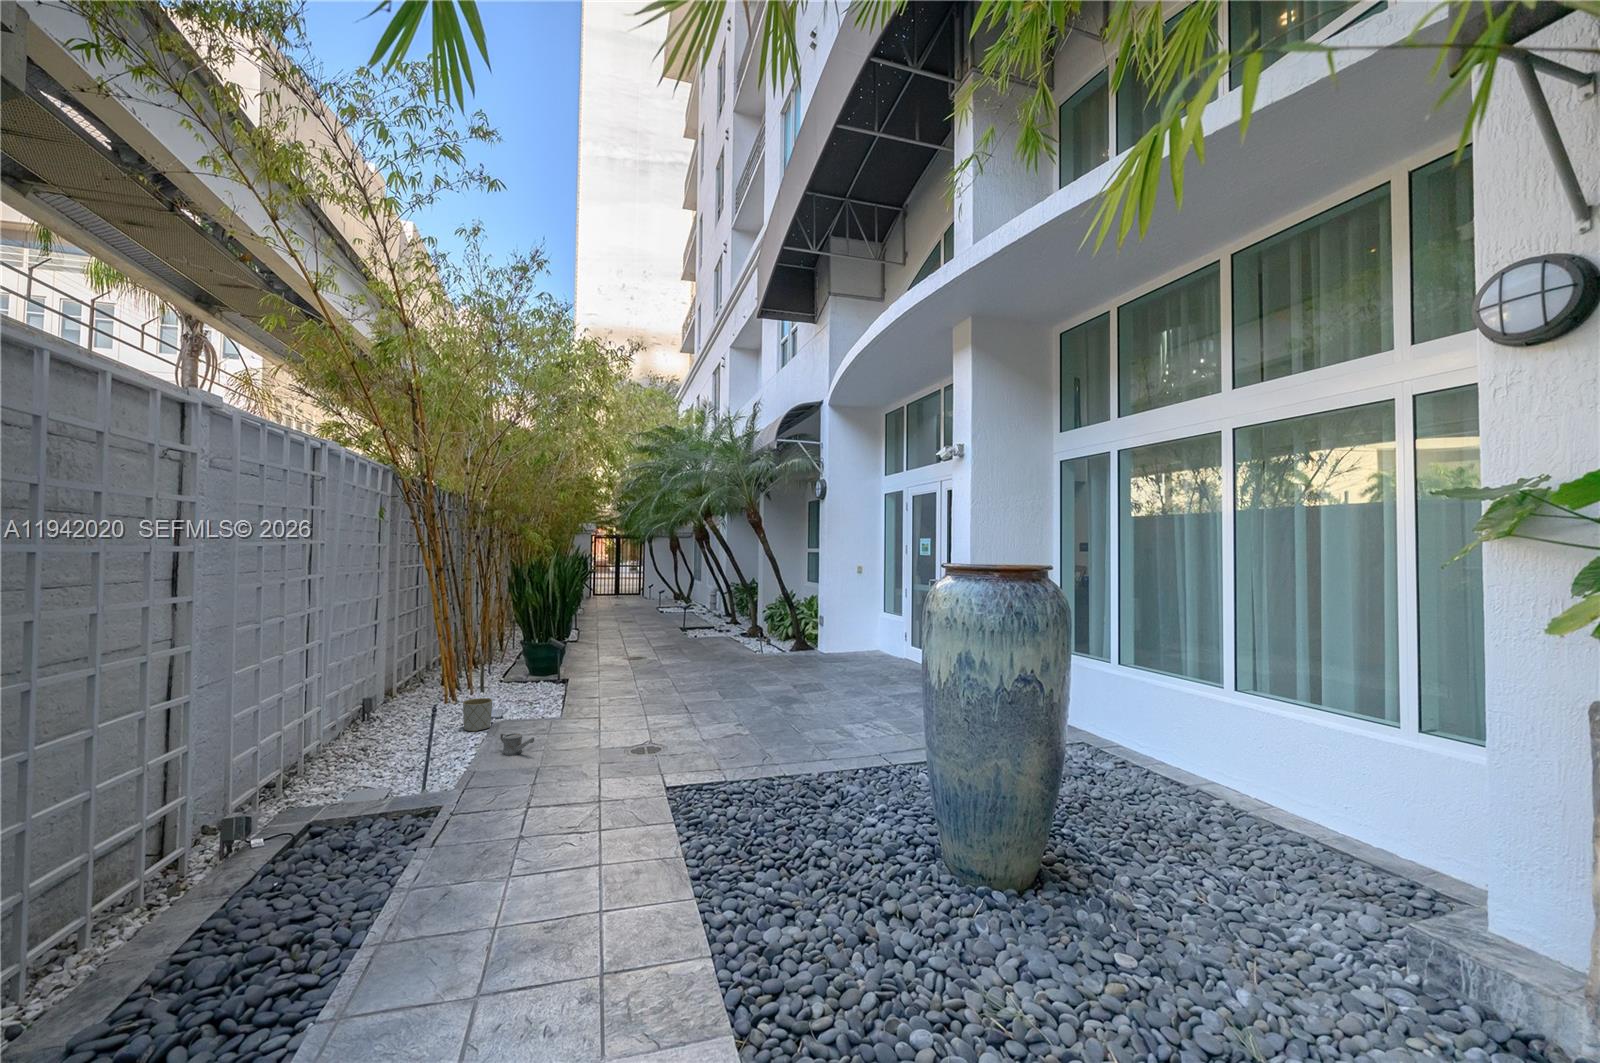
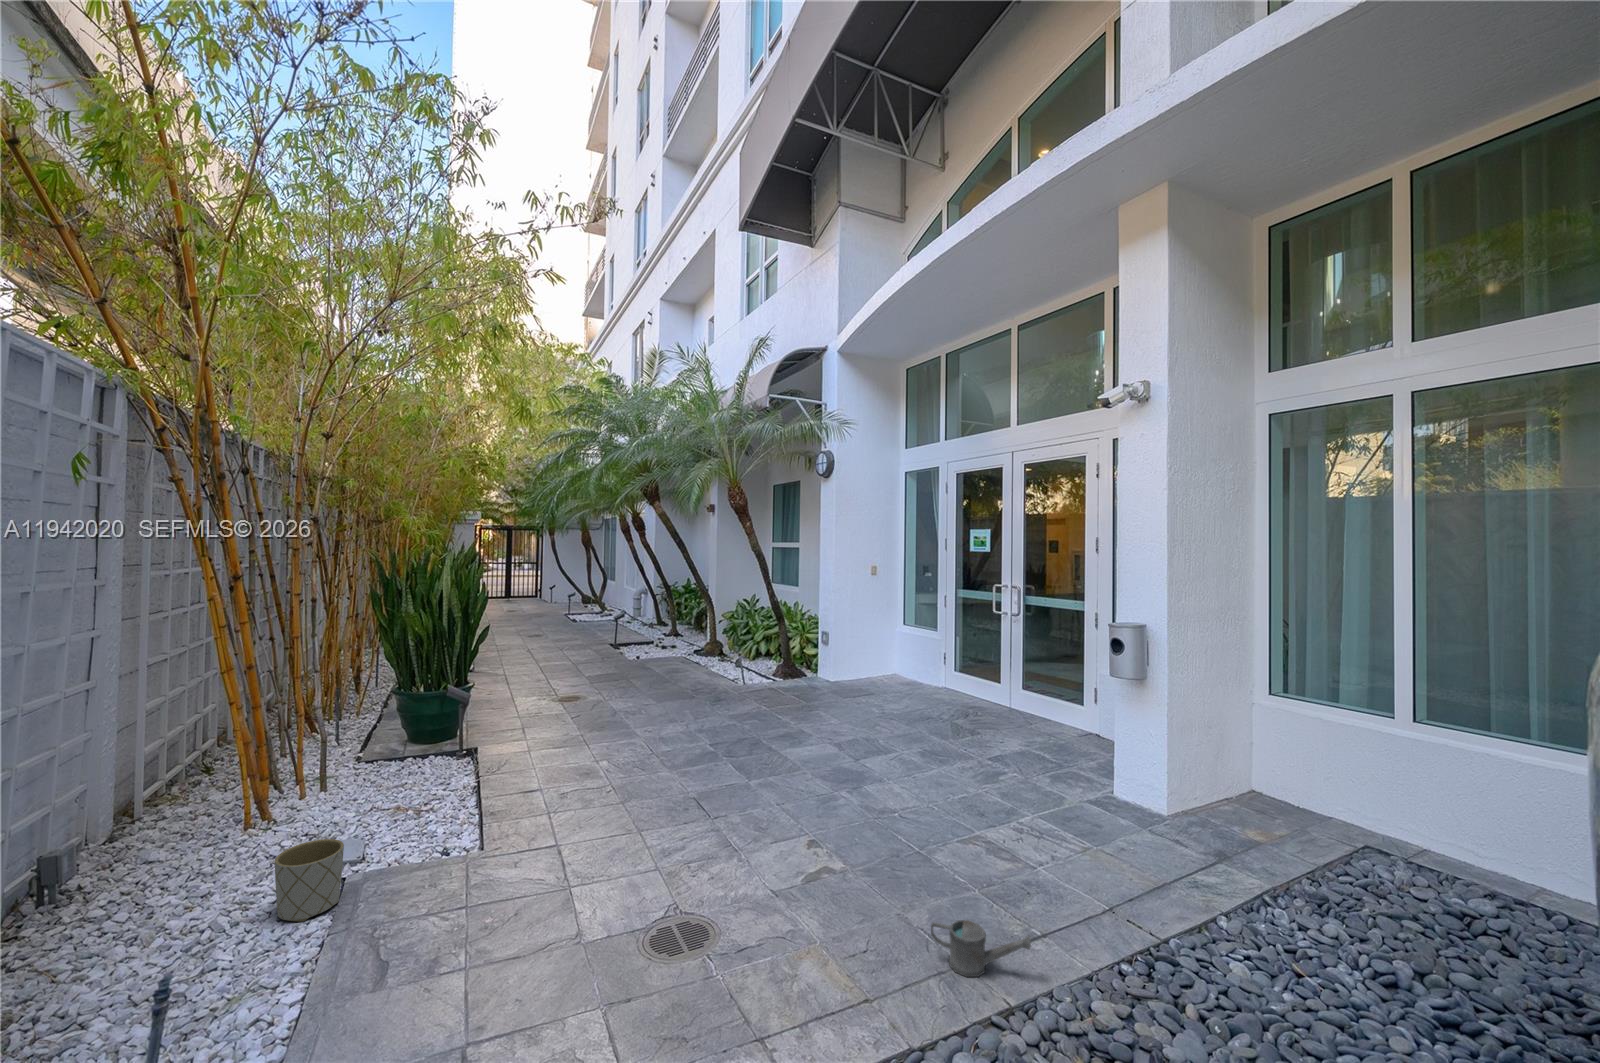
watering can: present [500,733,534,755] -> present [931,920,1031,977]

